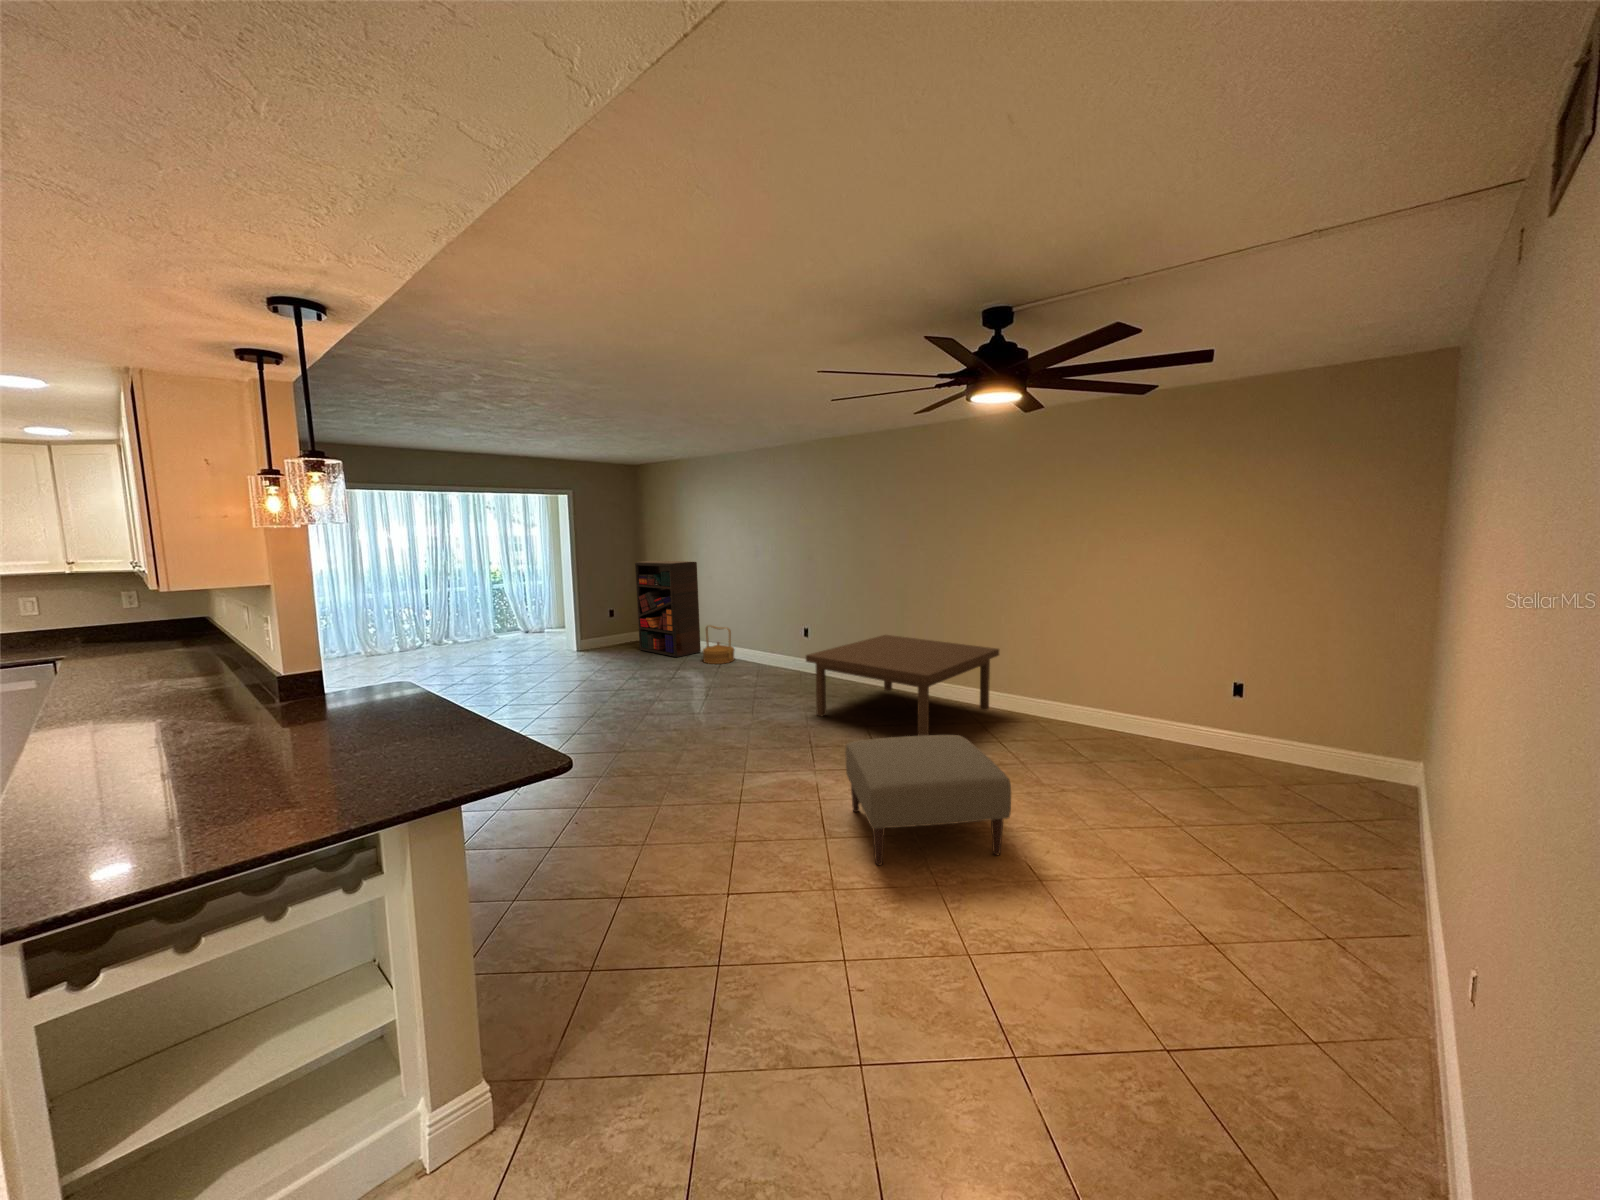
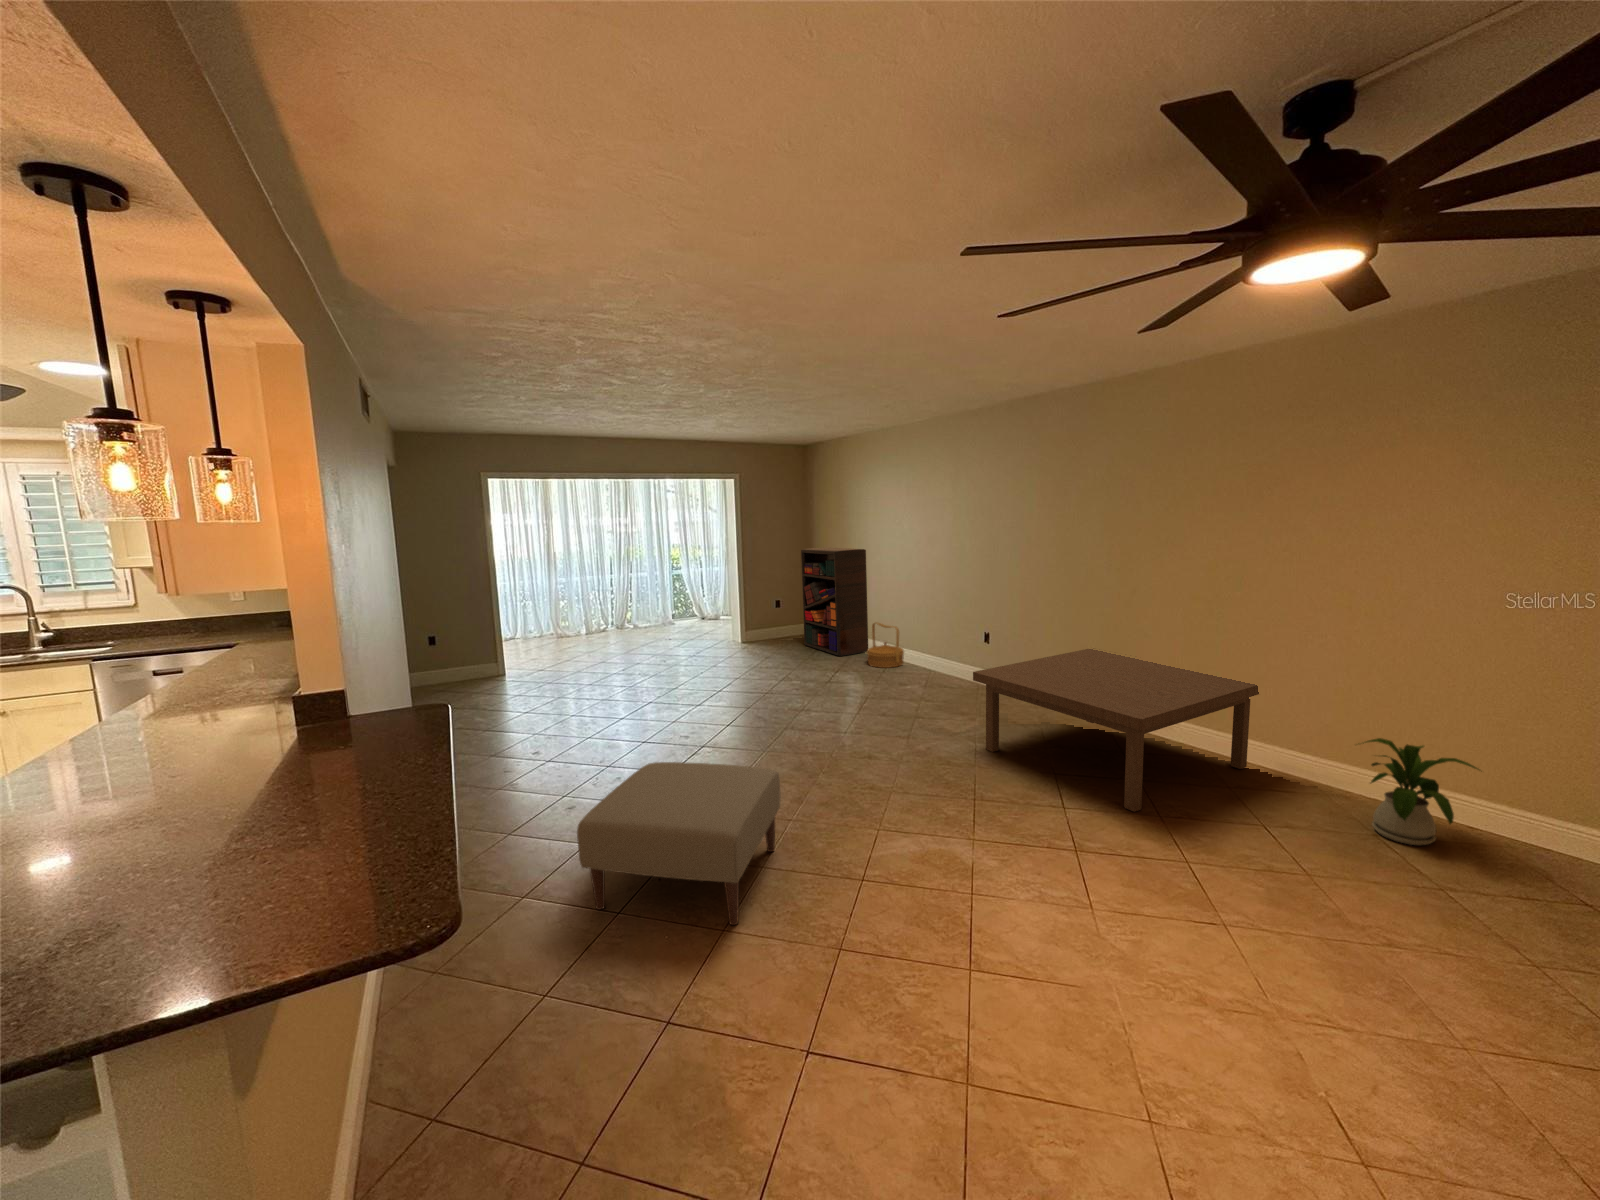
house plant: none [1048,677,1111,741] -> present [1363,738,1479,845]
ottoman: present [845,735,1011,865] -> present [577,762,781,925]

